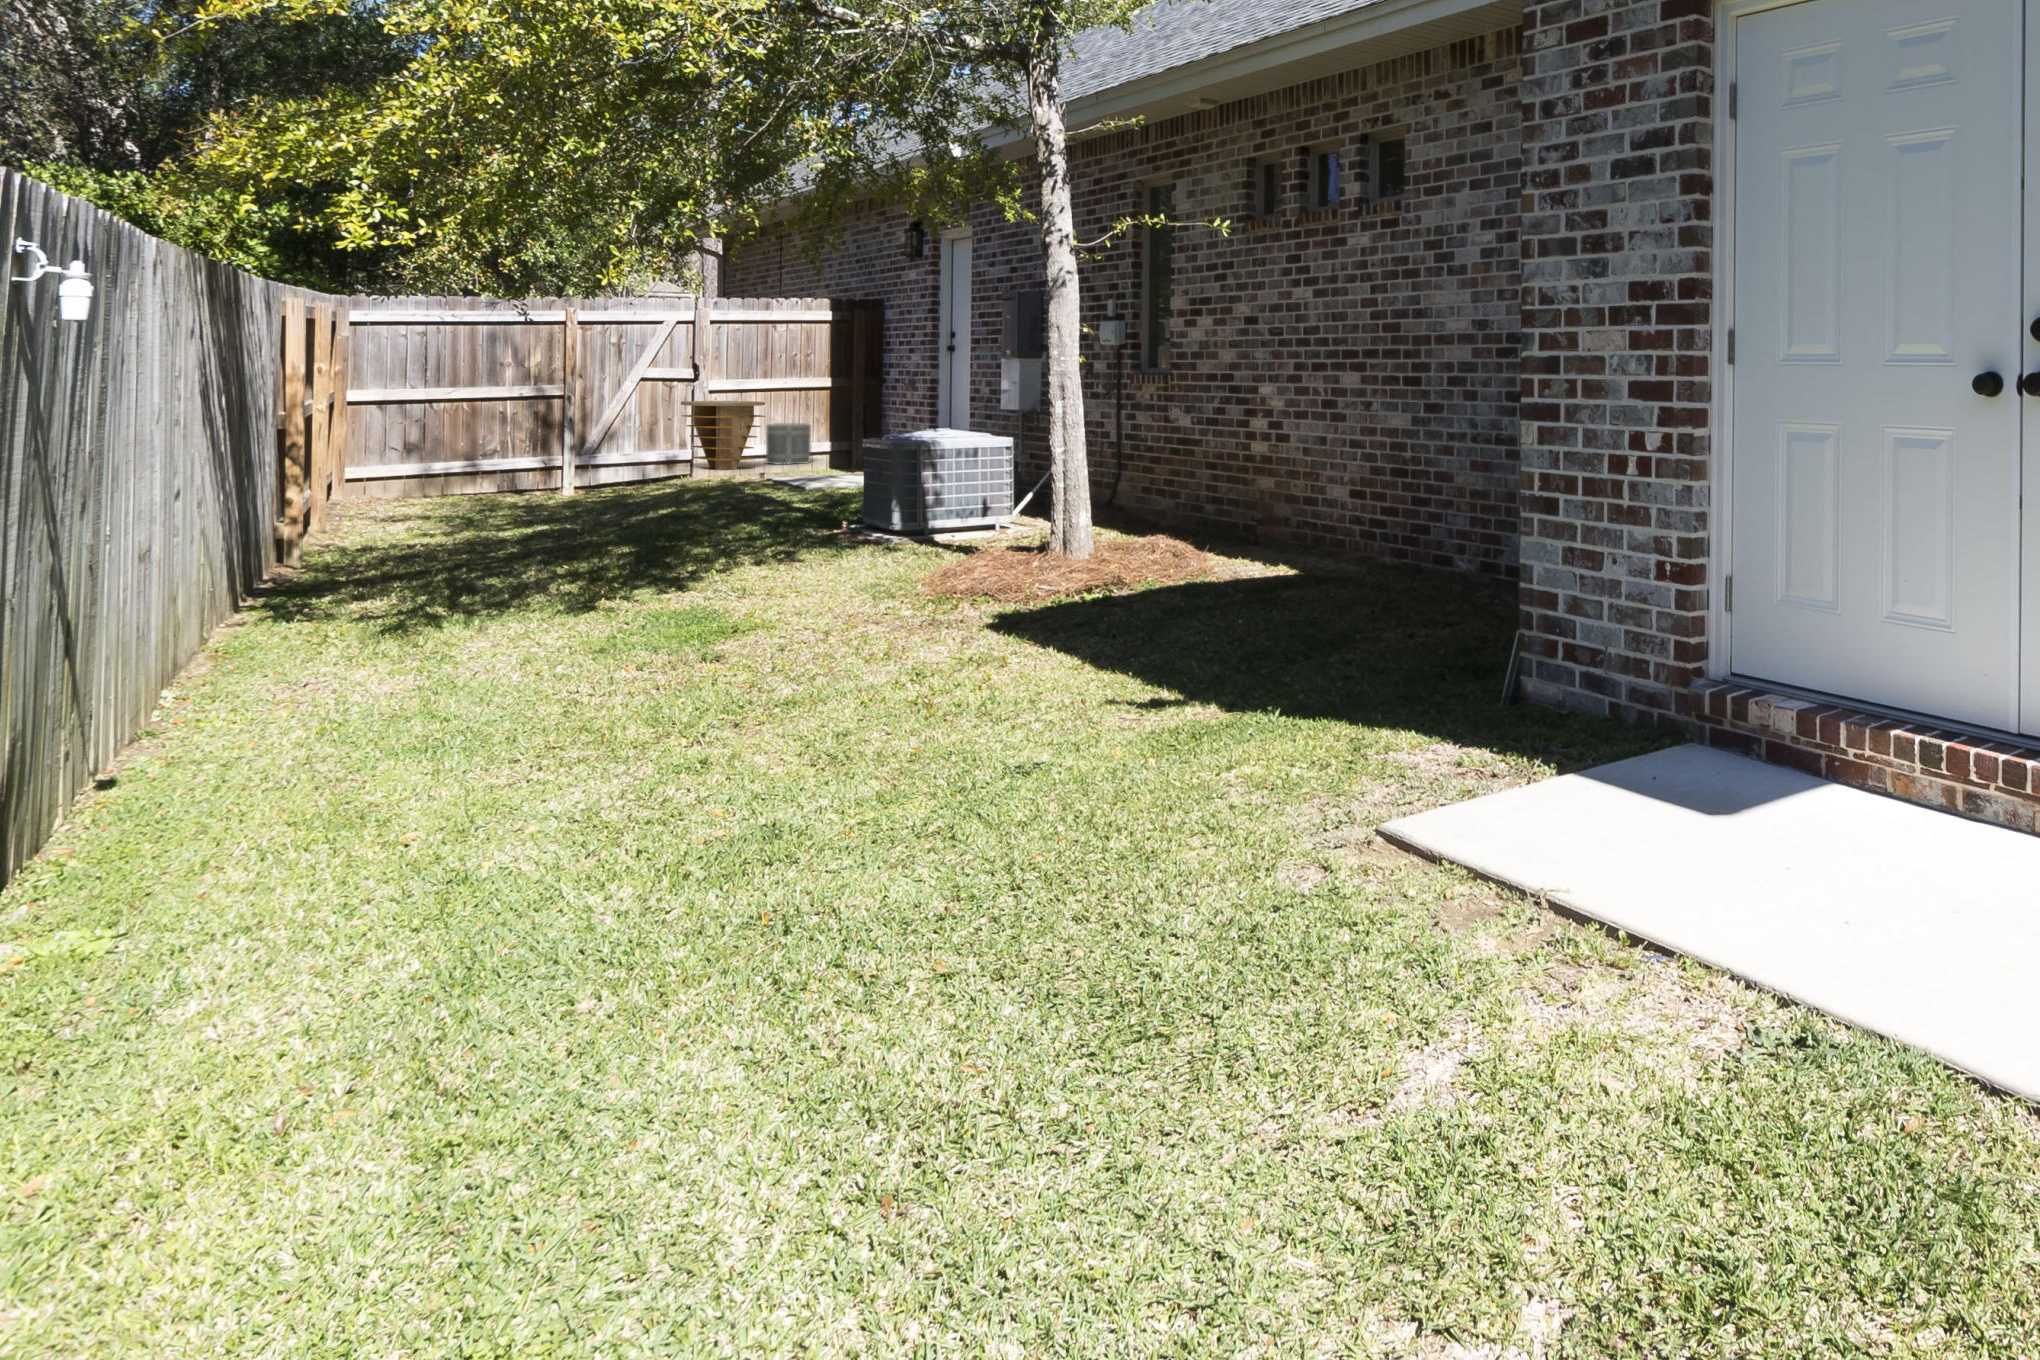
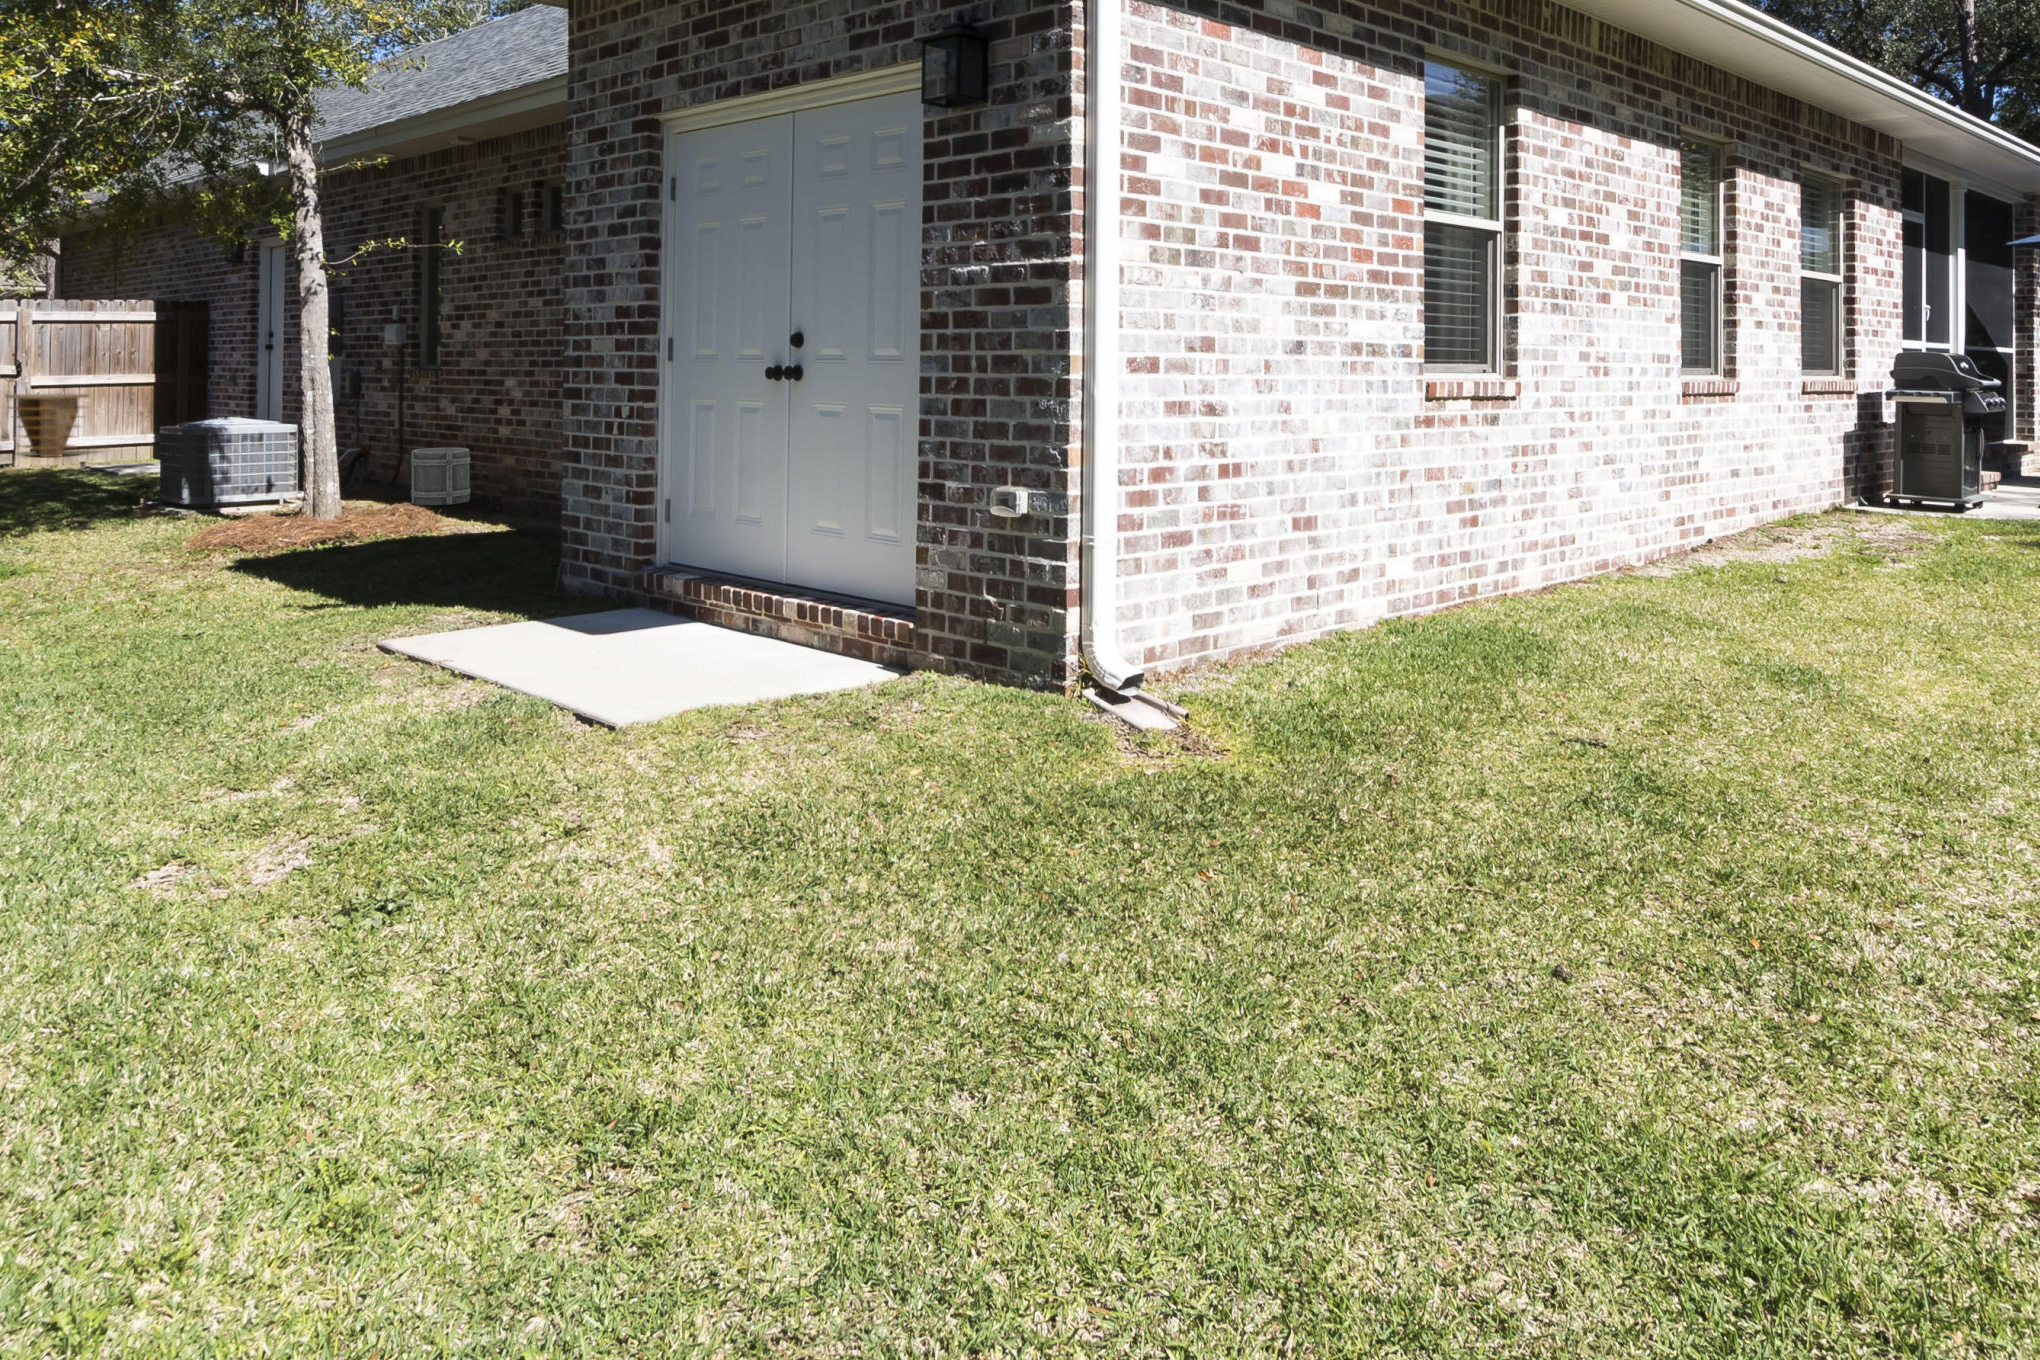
bucket: present [766,423,811,465] -> present [411,448,470,505]

